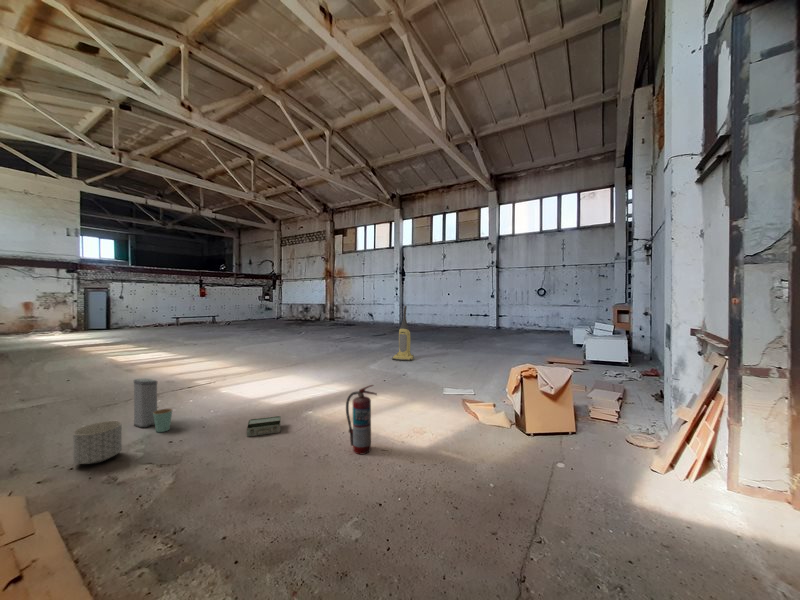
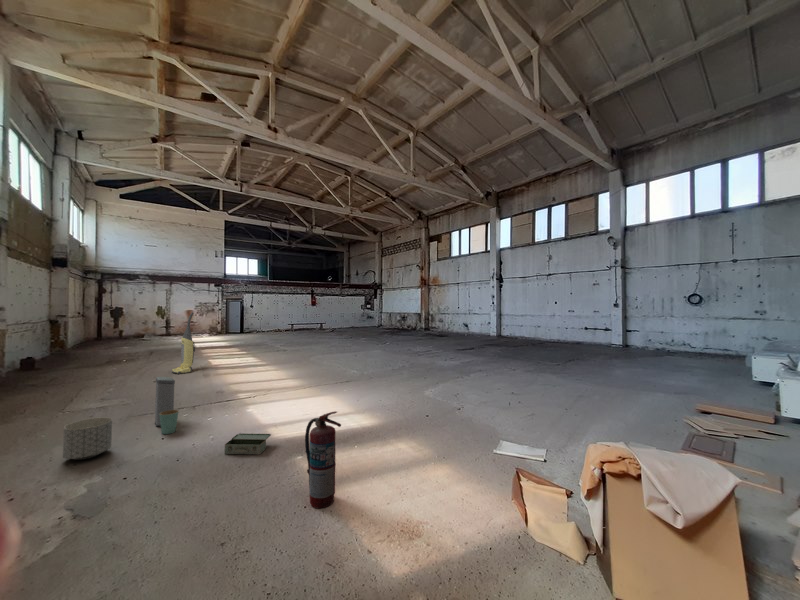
vacuum cleaner: present [392,306,414,361] -> present [172,312,195,374]

